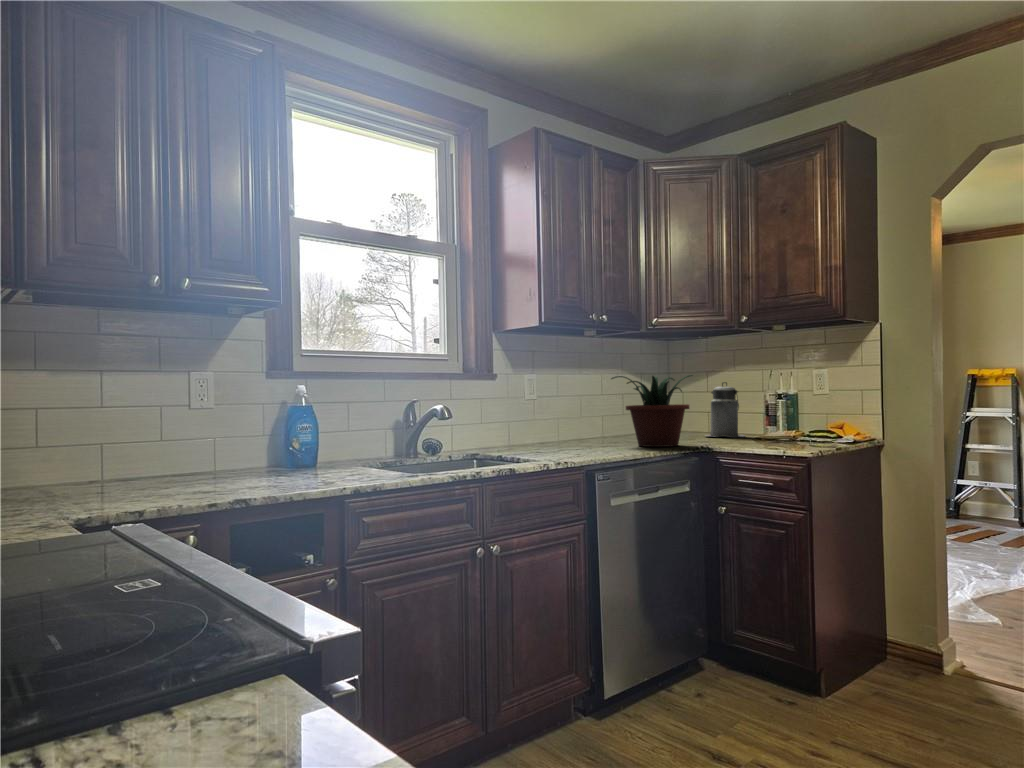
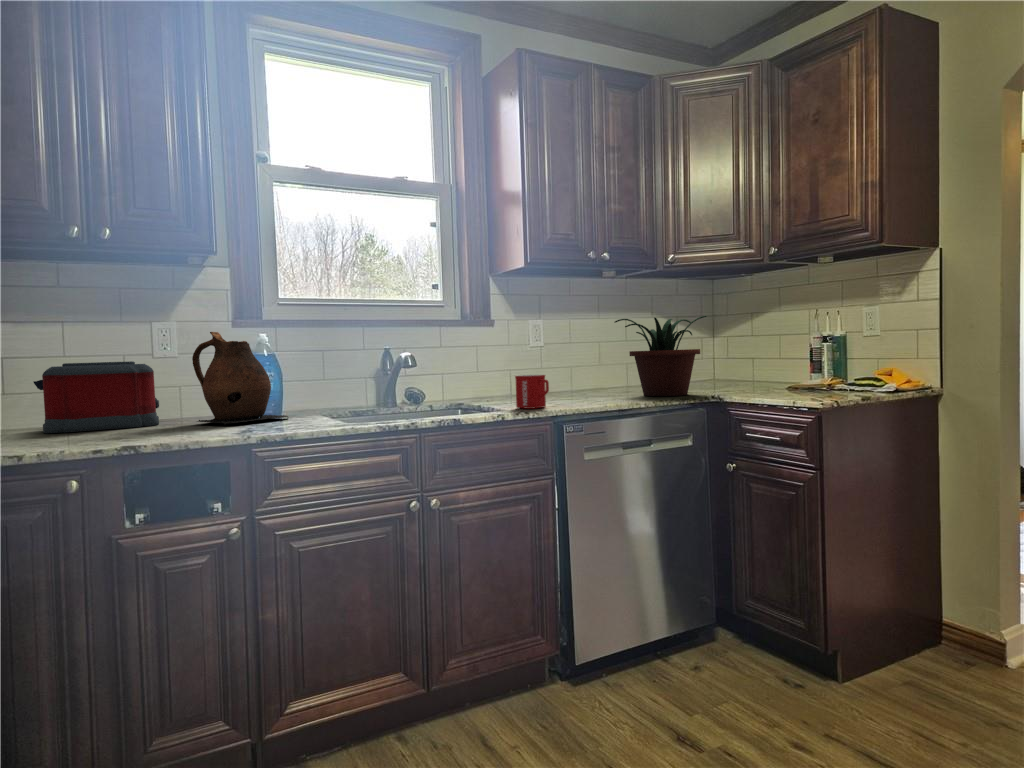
canister: present [707,382,744,437] -> none [741,324,788,386]
ceramic pitcher: none [247,383,340,478] -> present [192,332,288,425]
toaster: none [76,413,203,489] -> present [34,361,159,433]
mug: none [549,427,584,459] -> present [515,375,549,409]

